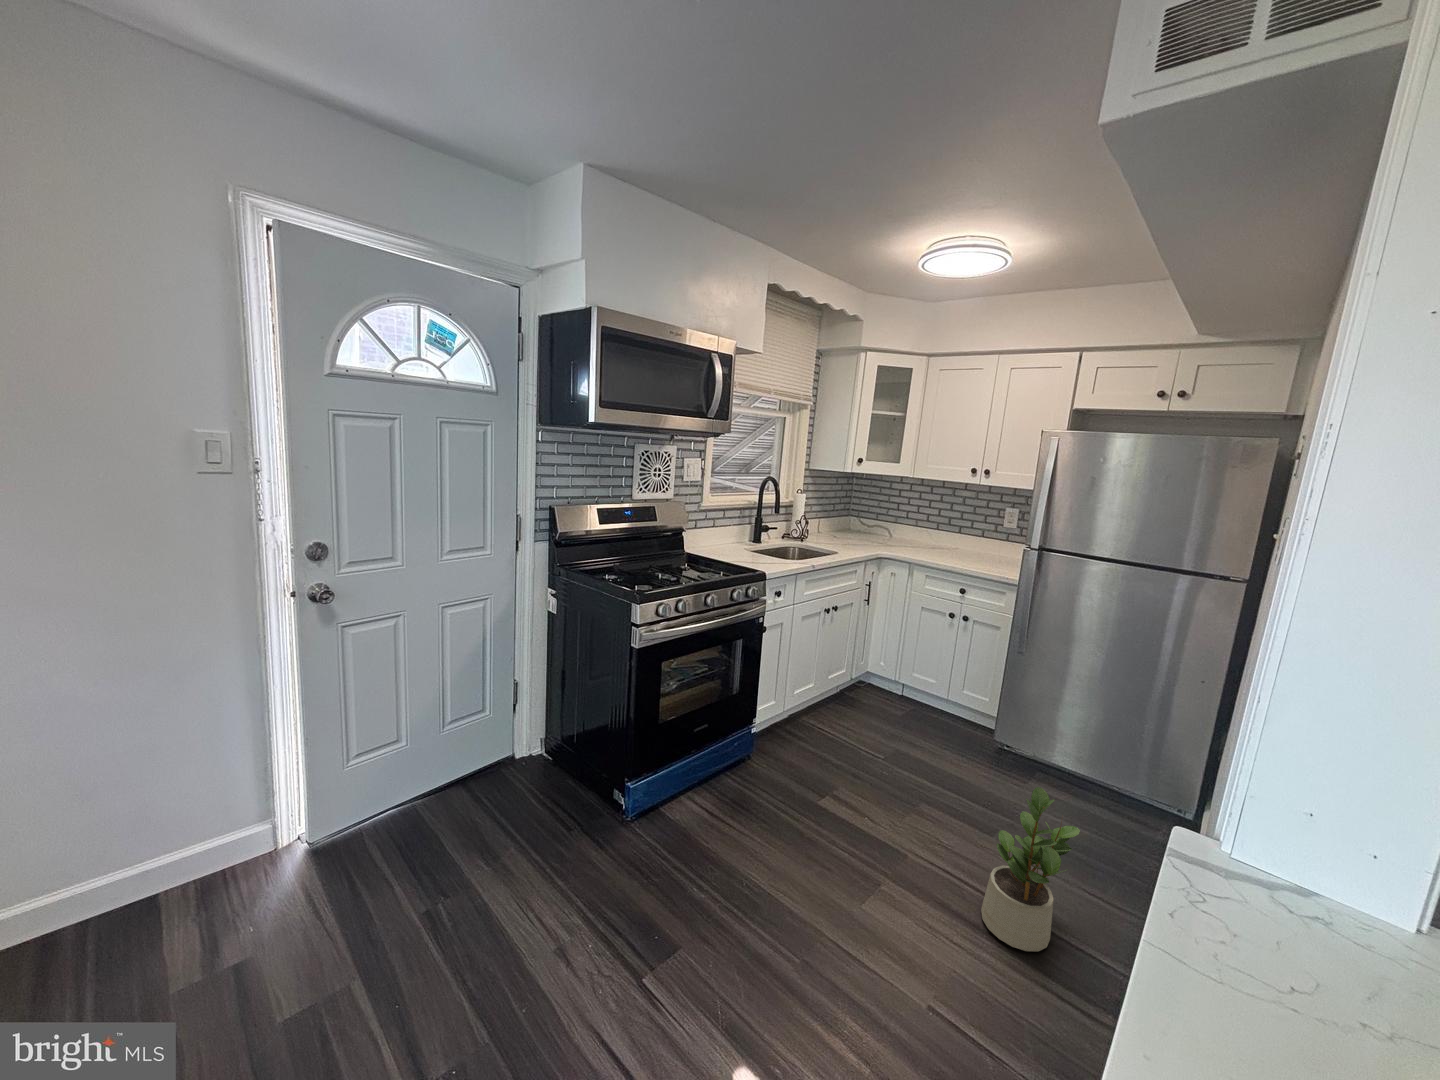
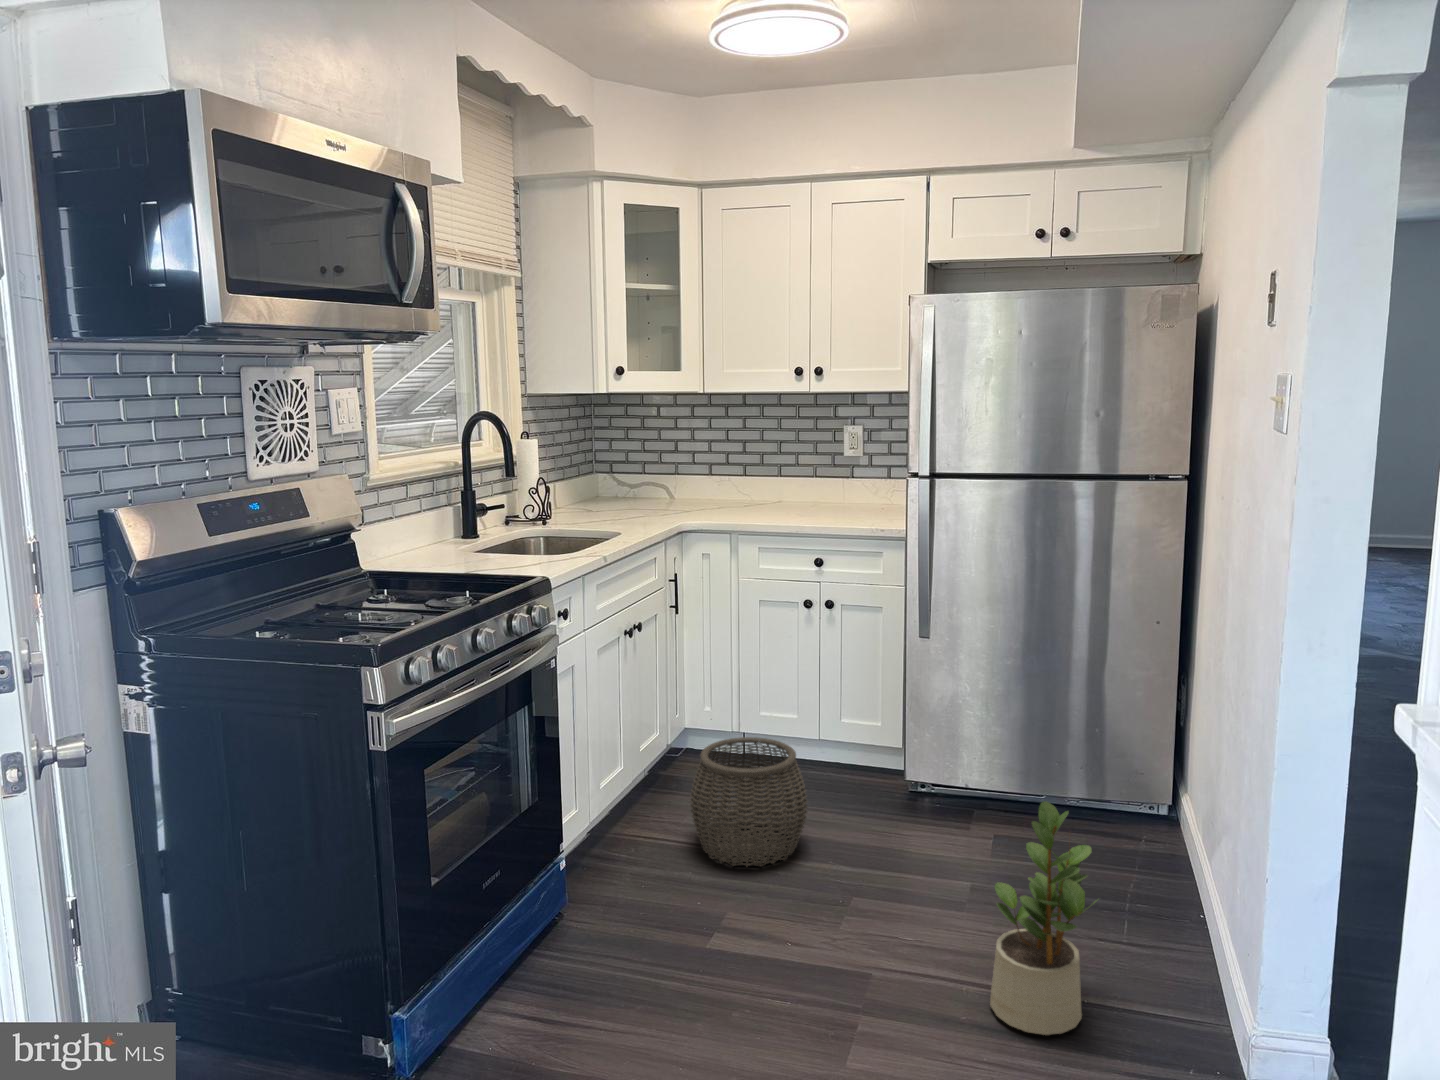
woven basket: none [841,685,915,767] -> present [690,737,808,867]

